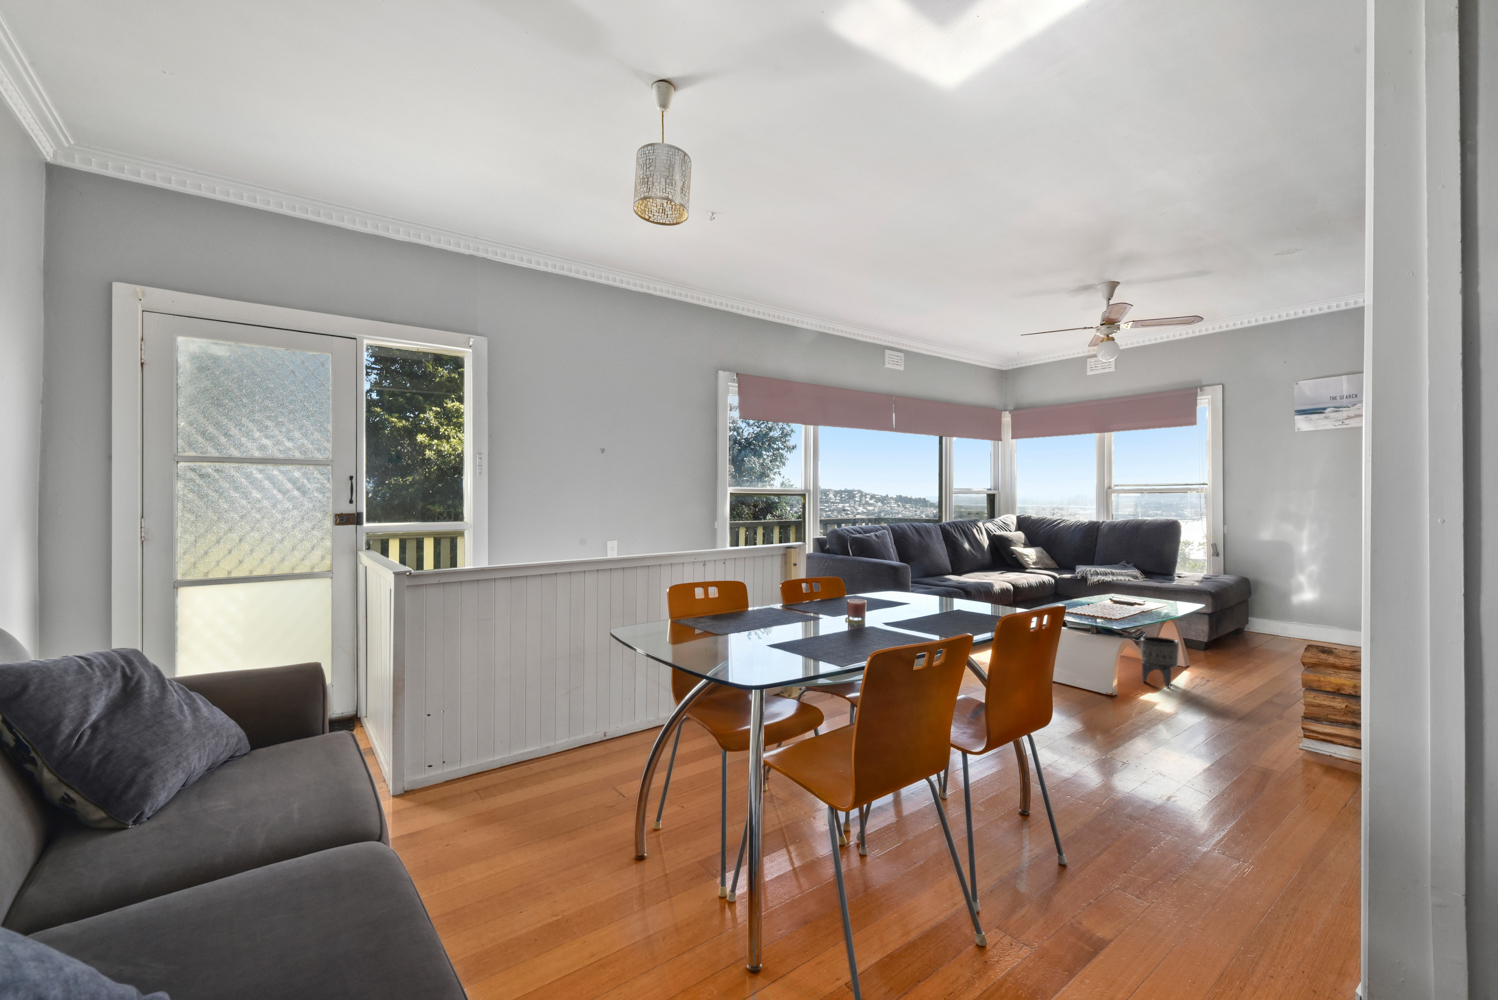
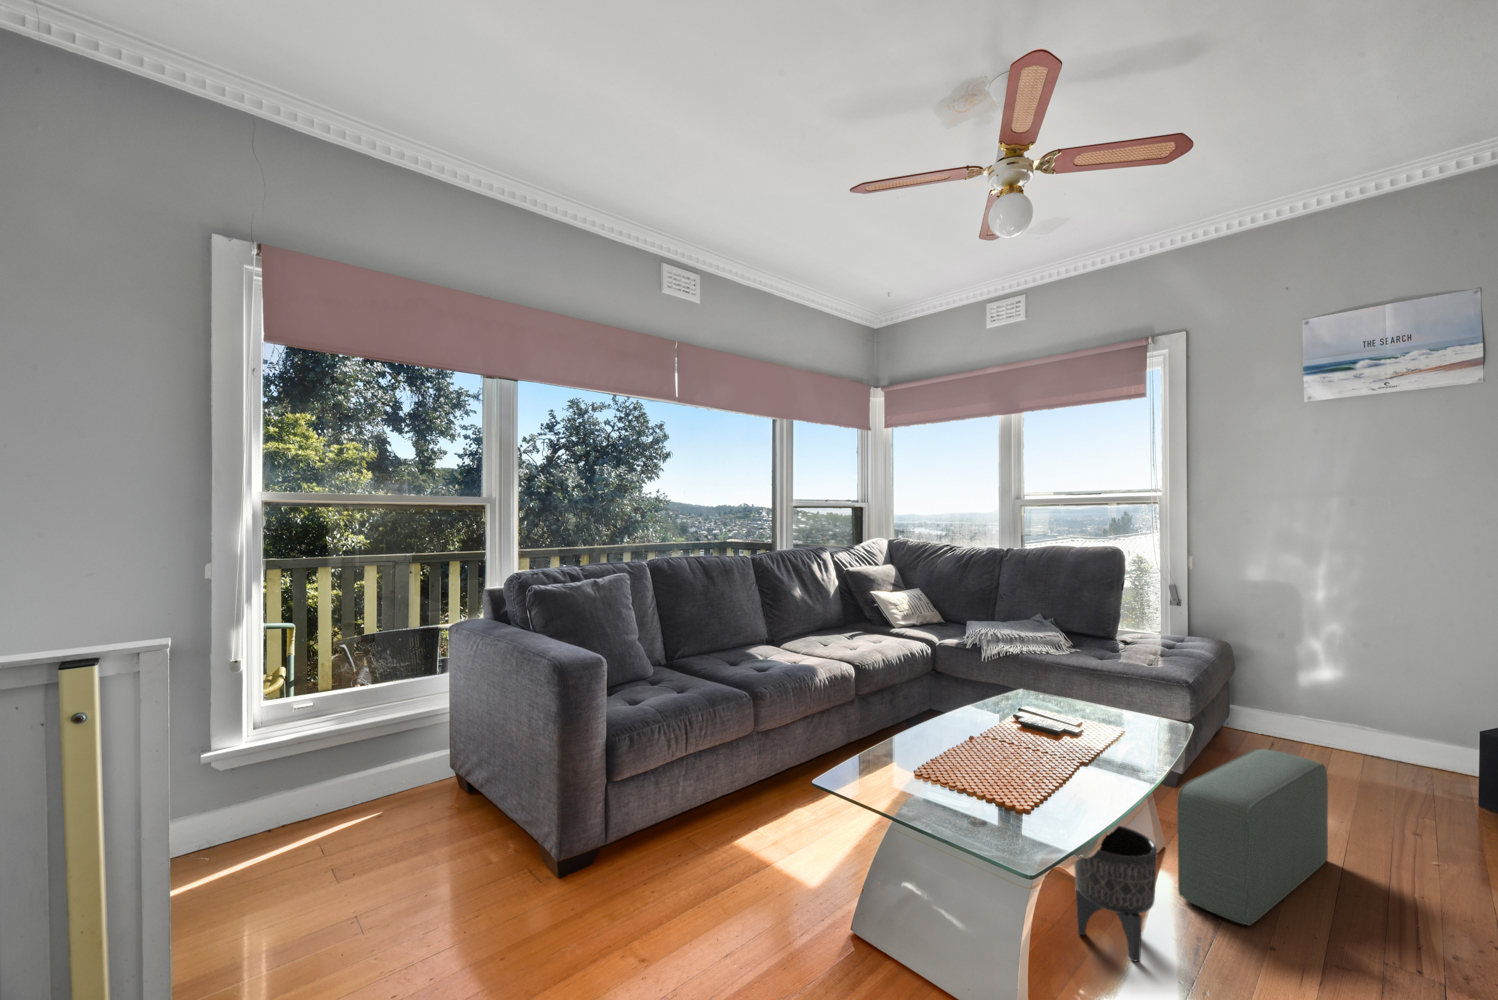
pouf: none [1193,617,1275,682] -> present [1177,749,1328,925]

